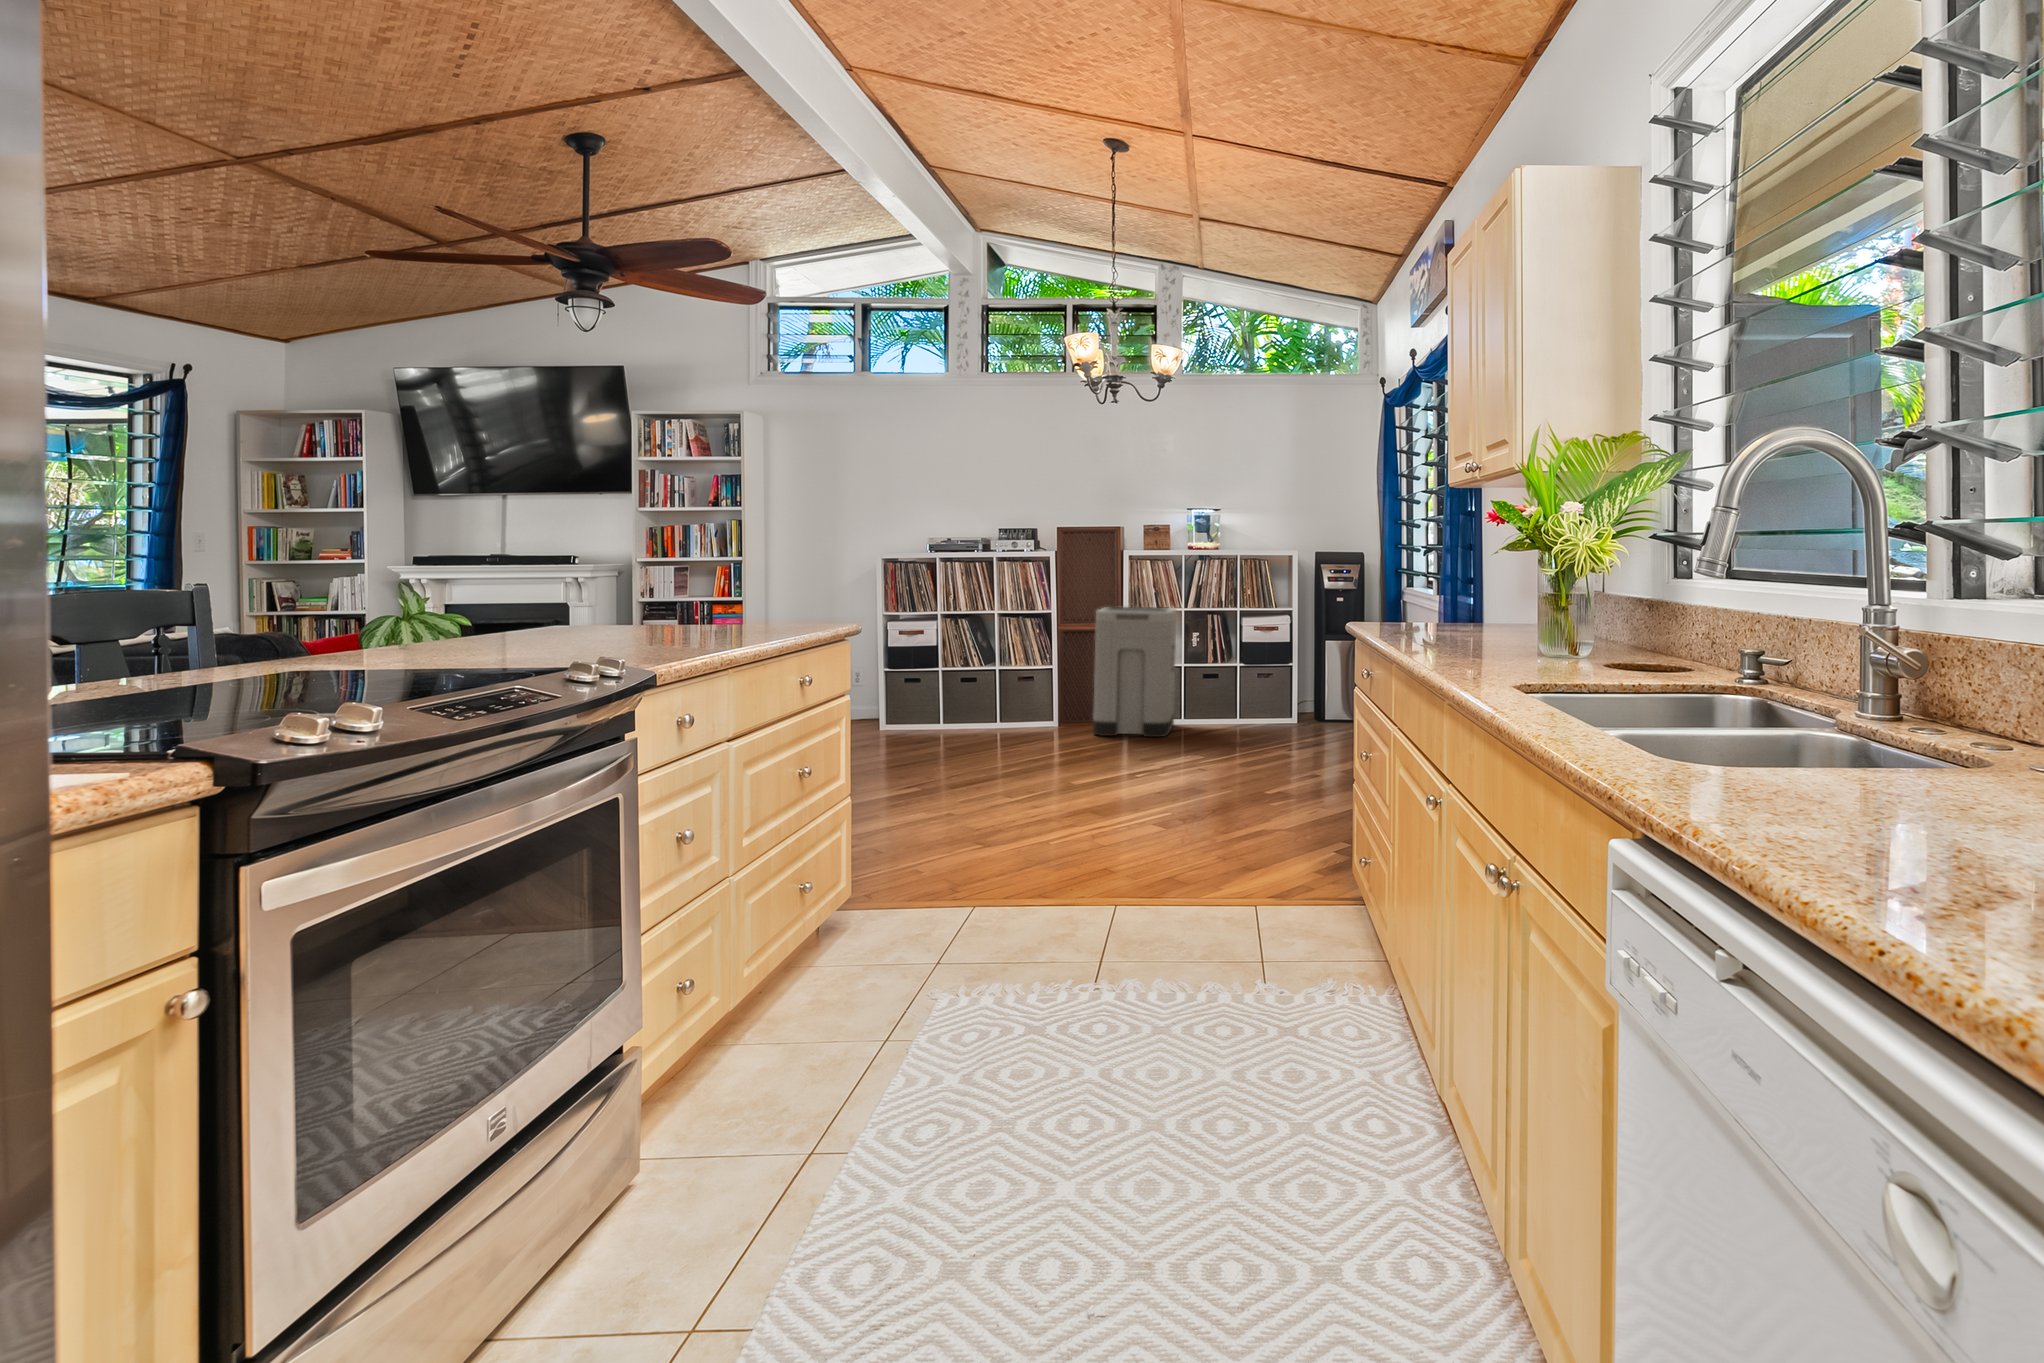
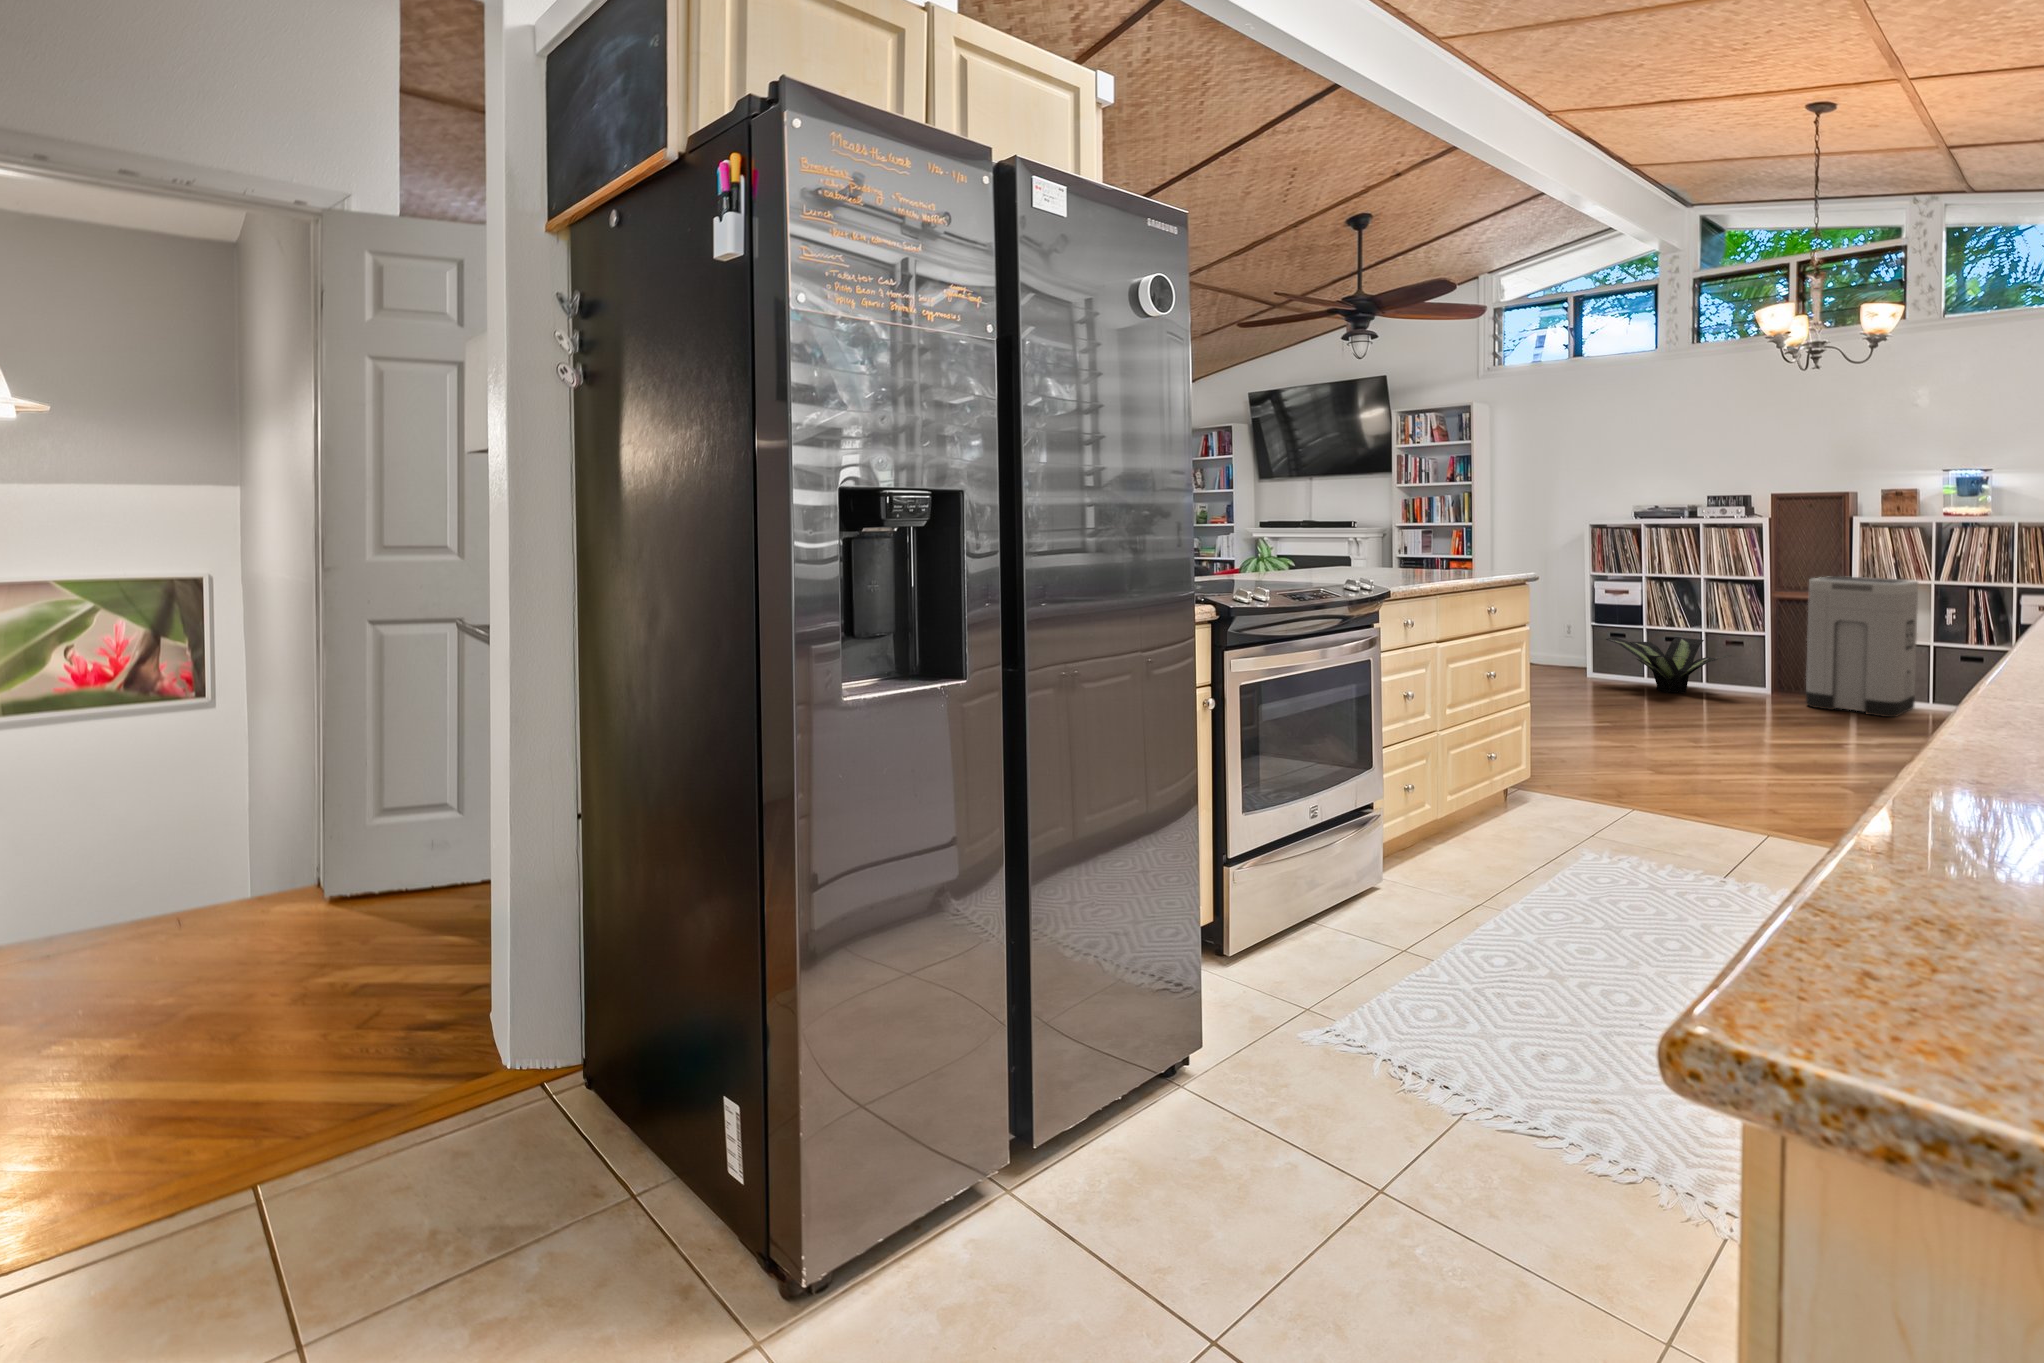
potted plant: none [901,676,1029,738] -> present [1605,637,1728,693]

